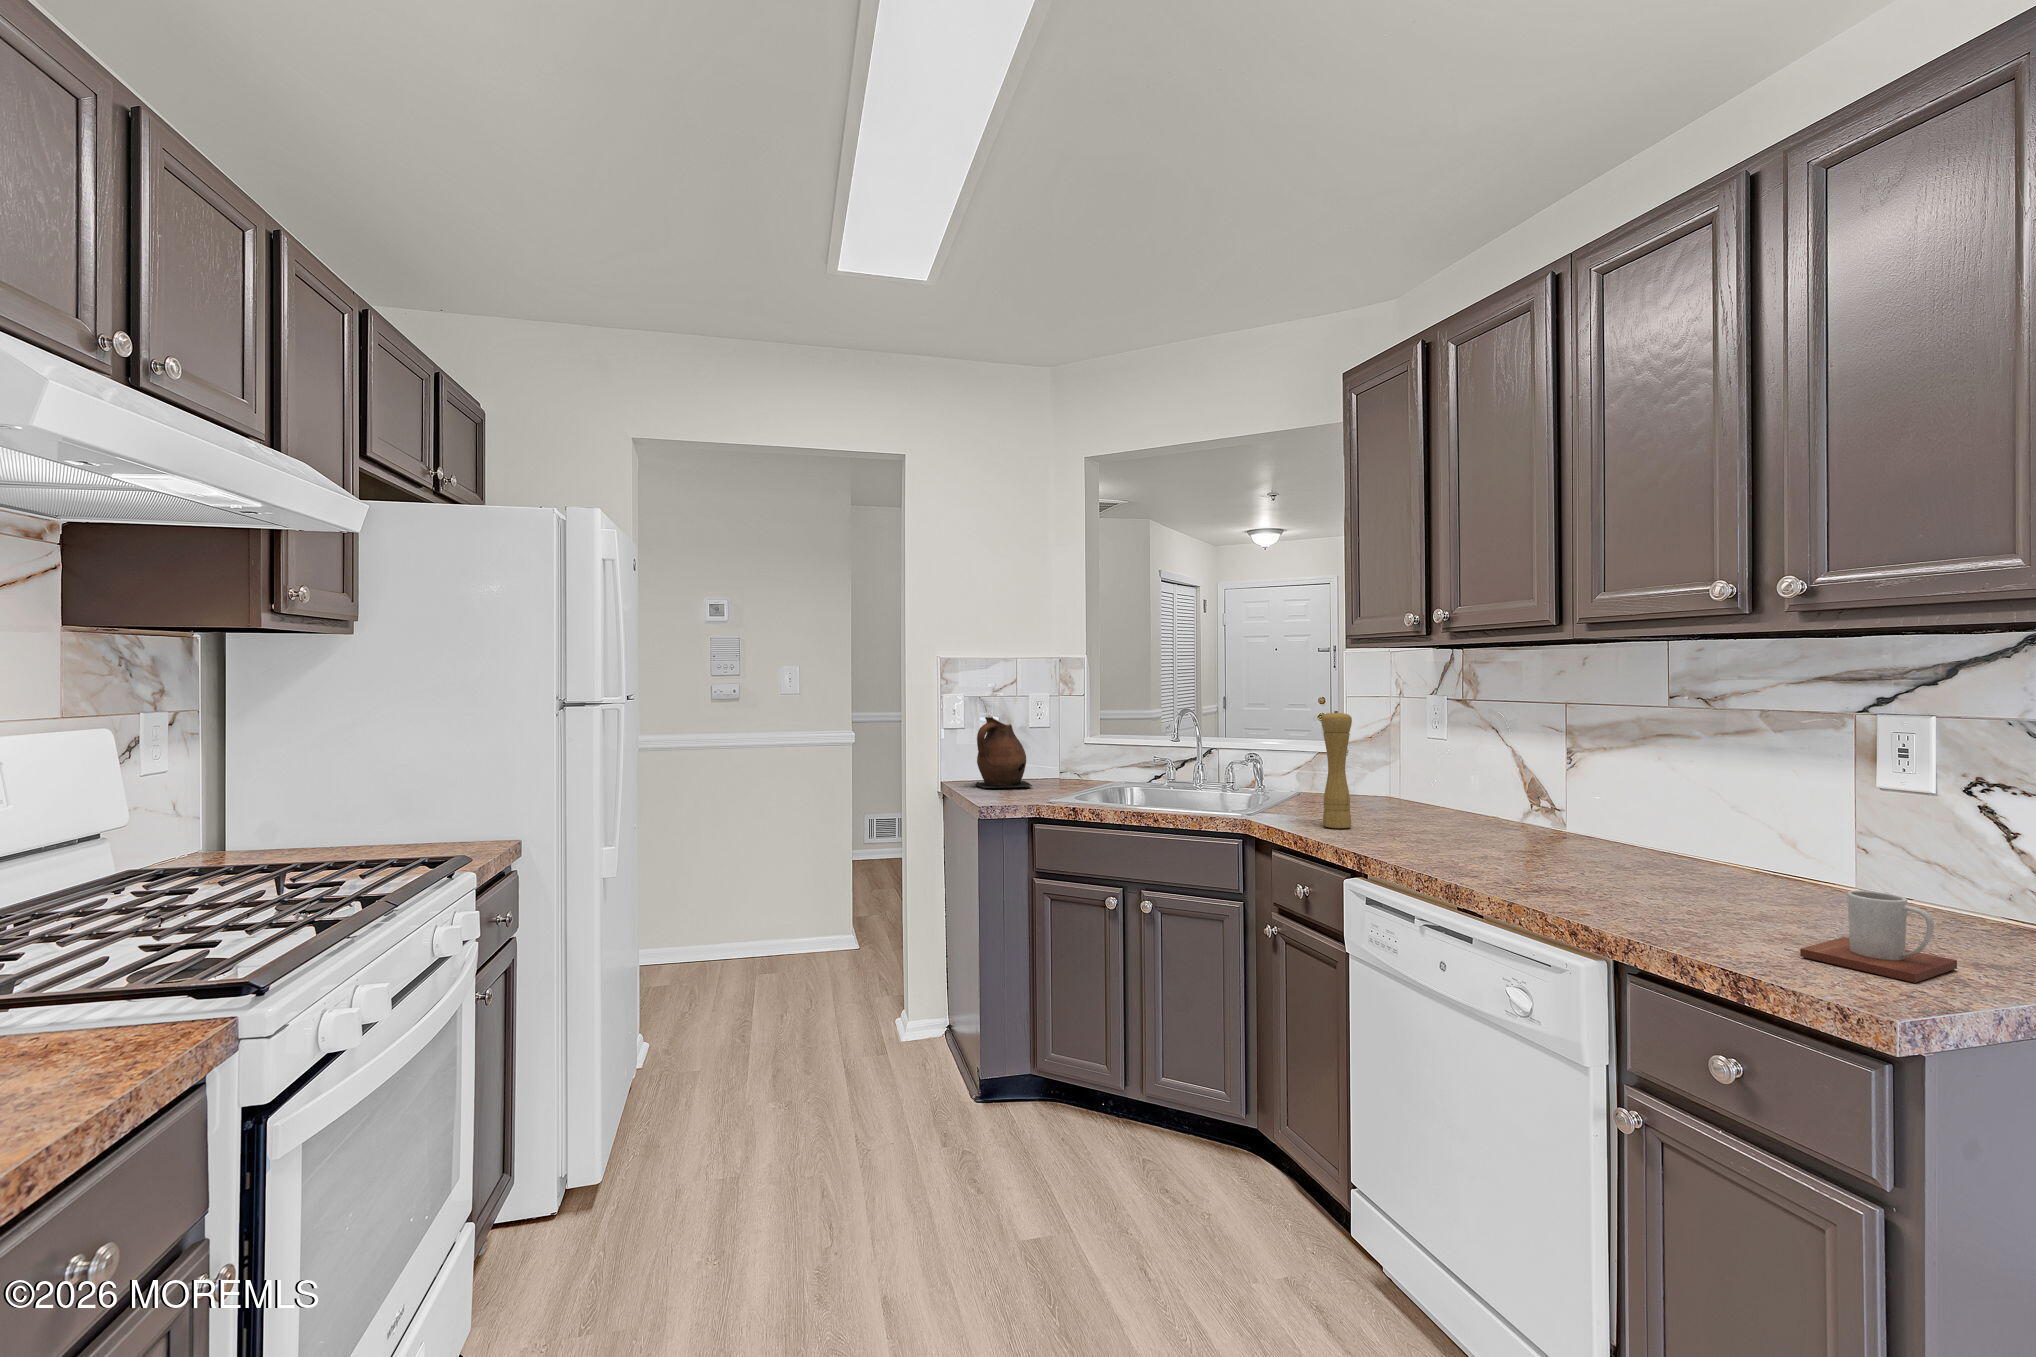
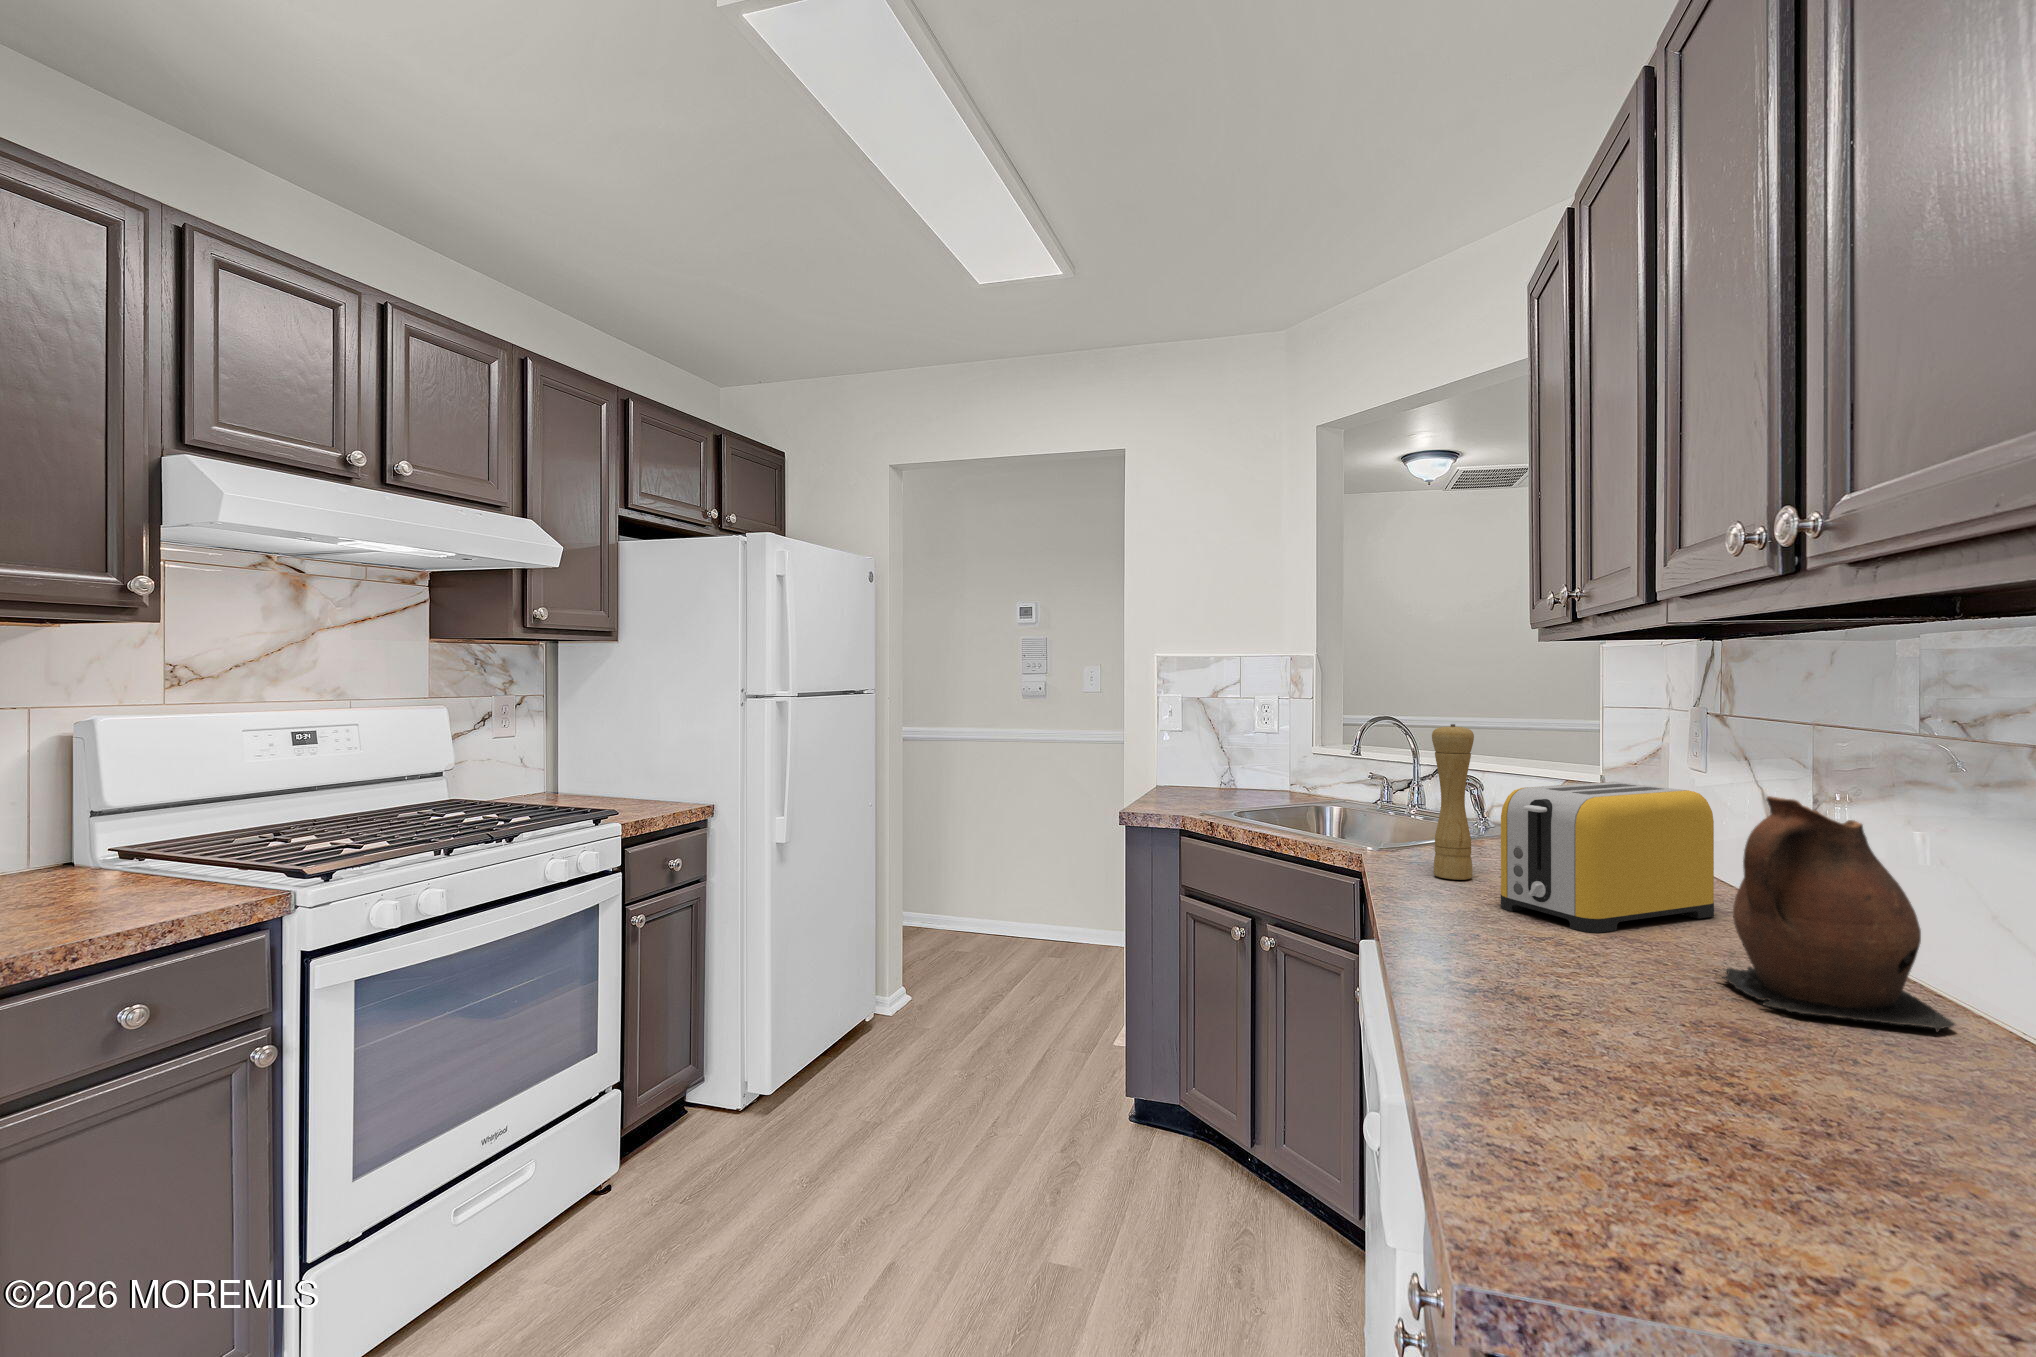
ceramic pitcher: present [975,717,1032,788] -> present [1714,796,1955,1032]
toaster: none [1410,747,1515,850] -> present [1501,782,1714,933]
mug: present [1800,890,1957,983] -> none [1589,1064,1856,1250]

